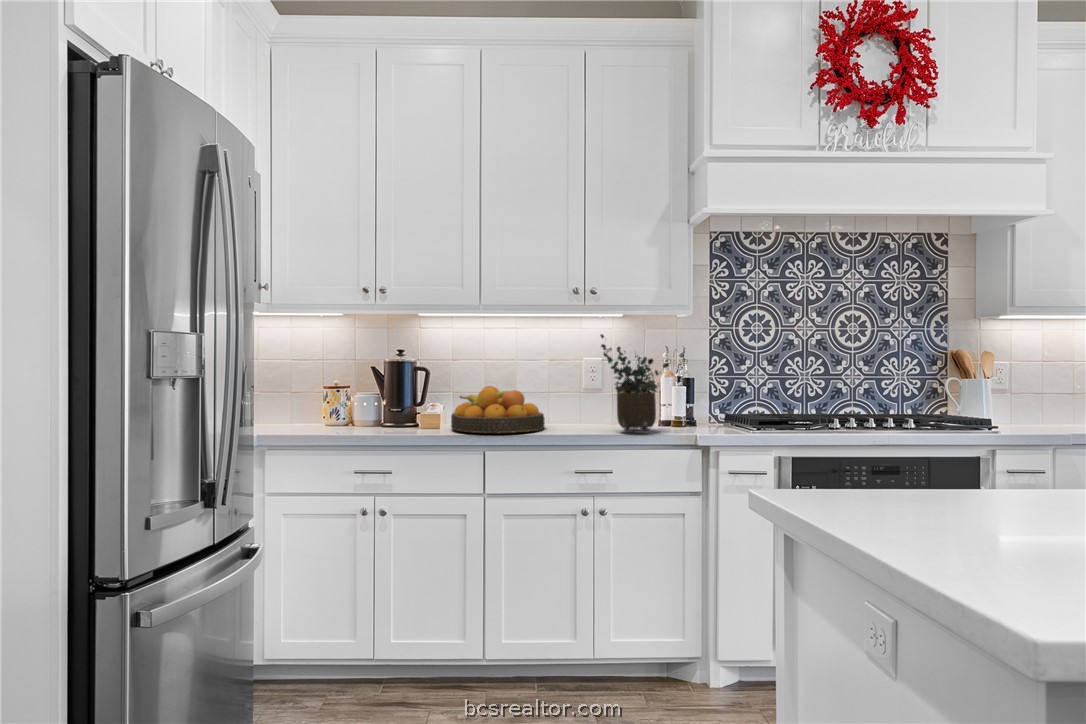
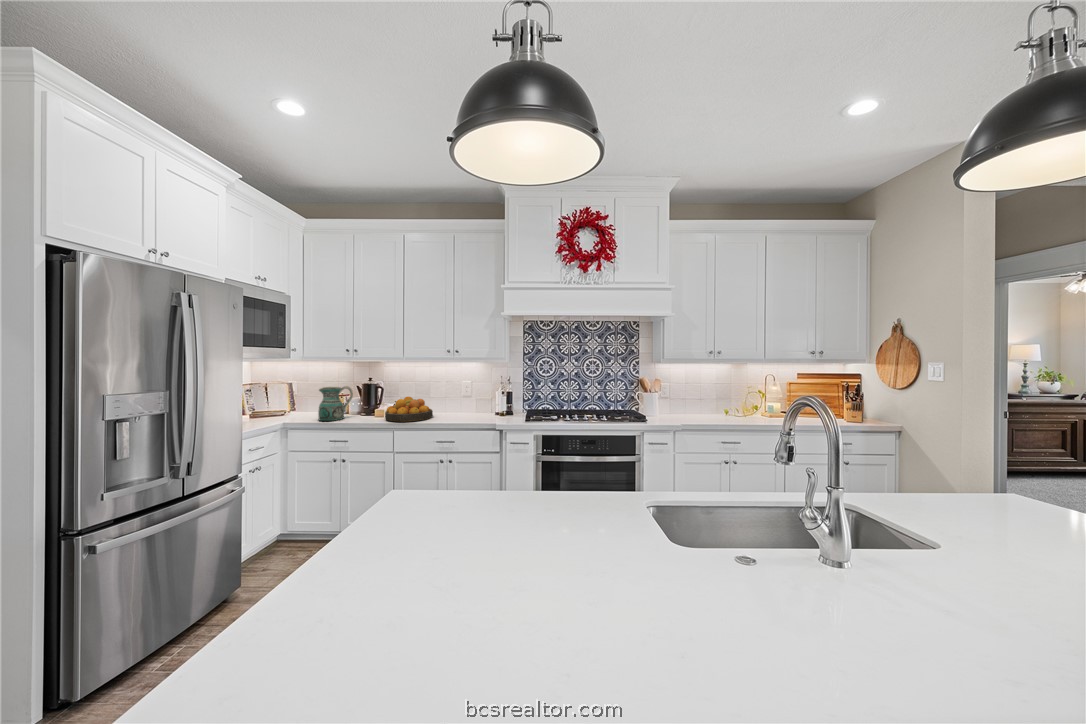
potted plant: present [600,334,669,431] -> none [453,374,485,421]
ceramic pitcher: none [315,364,378,434] -> present [318,386,353,421]

